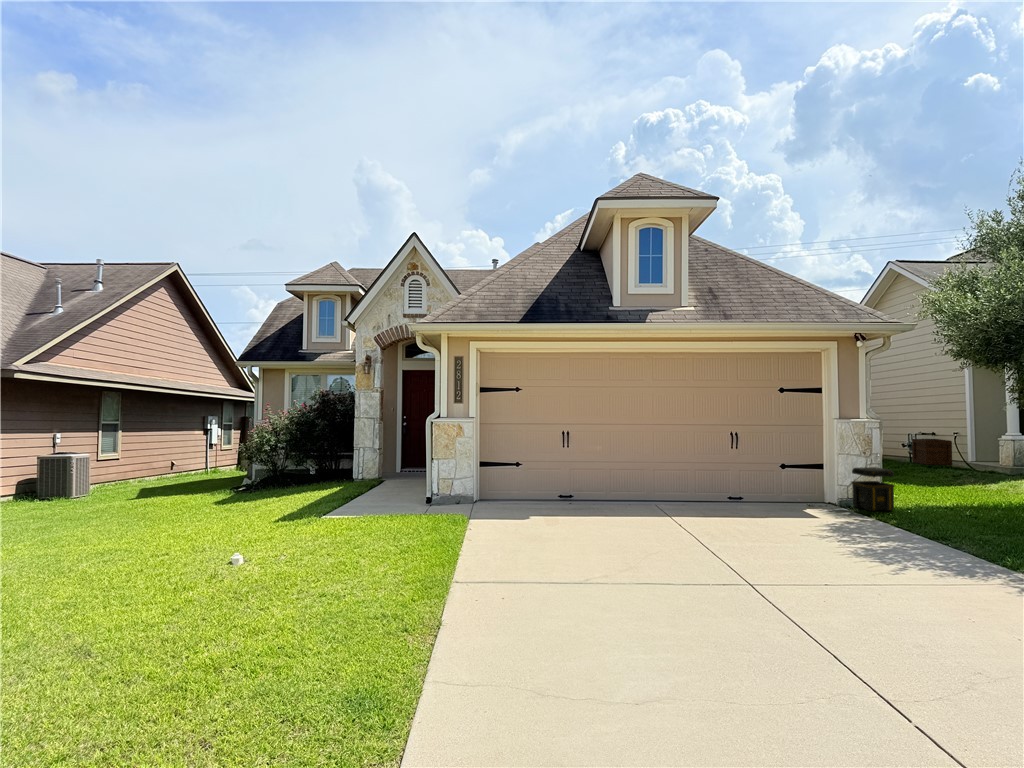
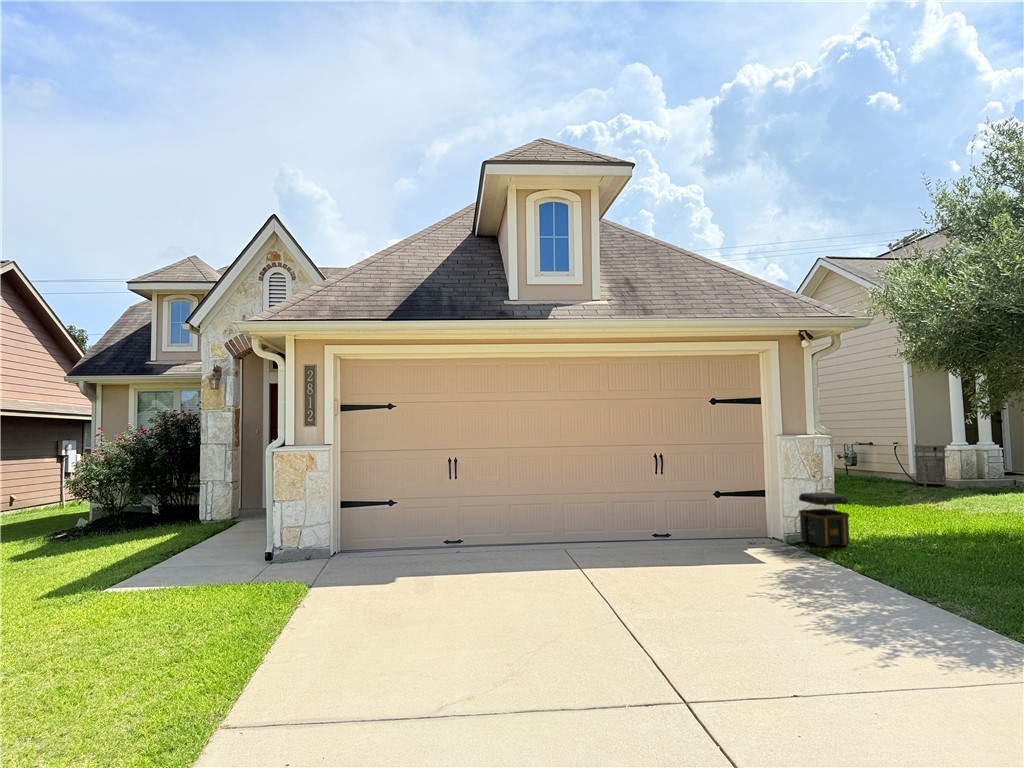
trash can: none [970,432,1002,473] -> present [914,441,947,486]
wooden crate: present [912,439,952,465] -> none [851,449,894,478]

